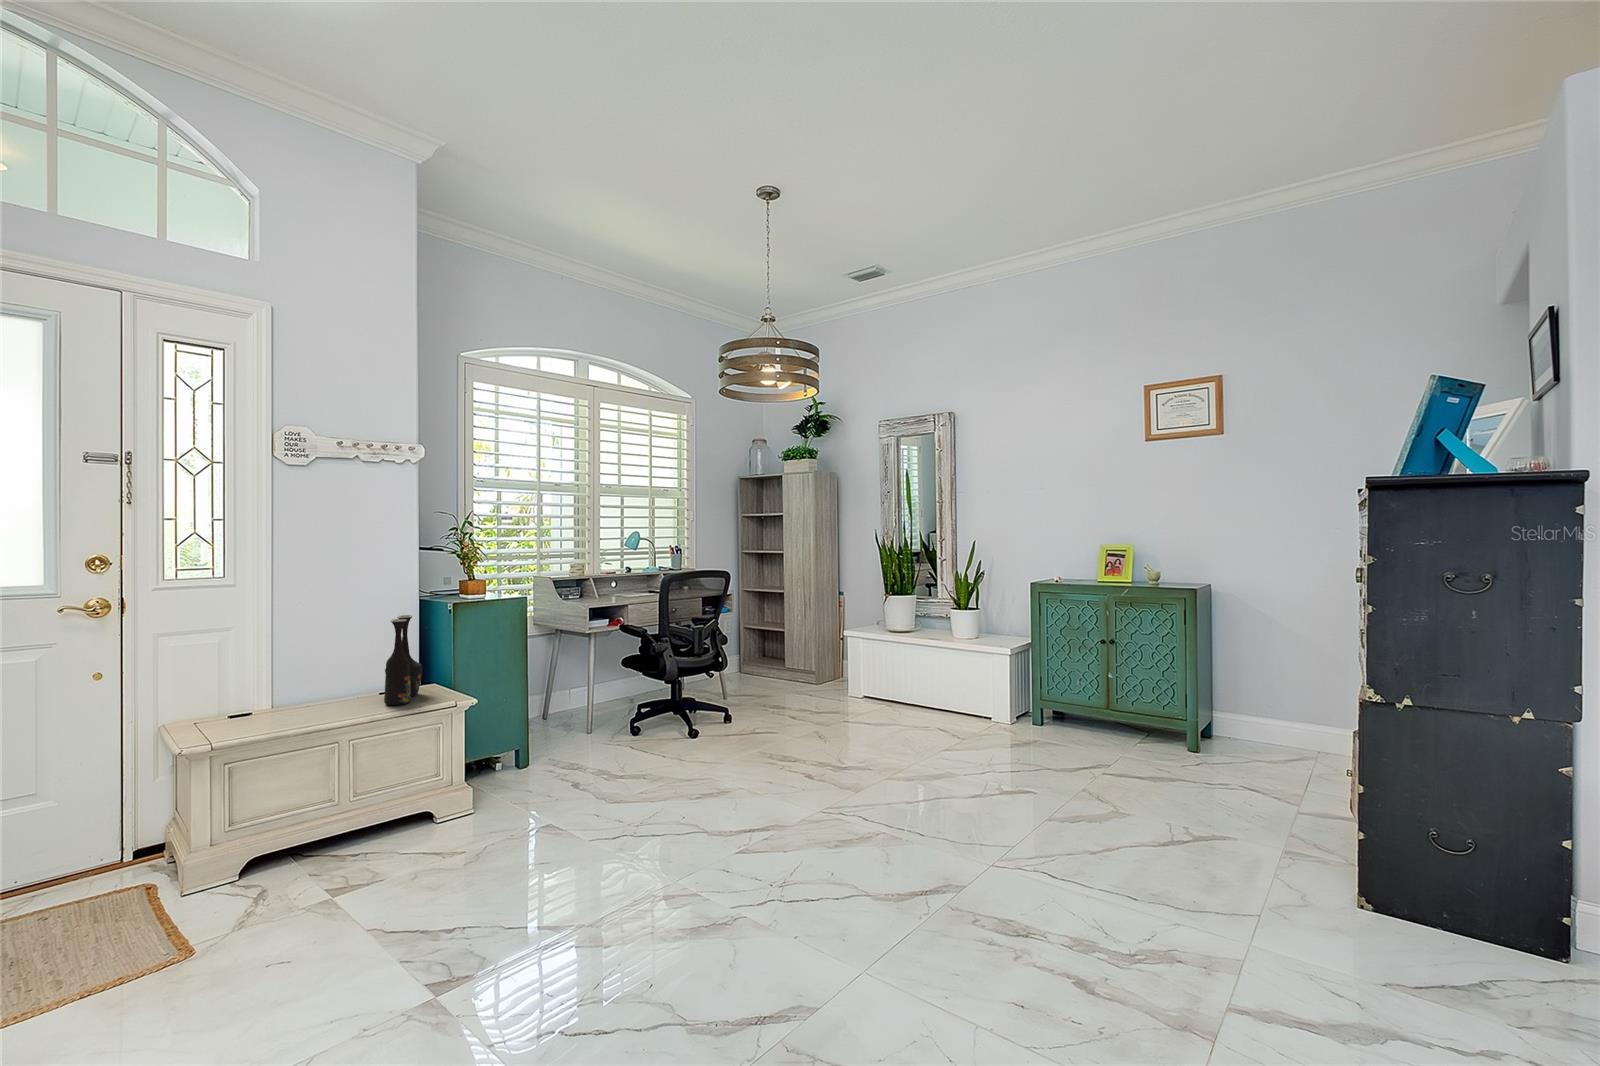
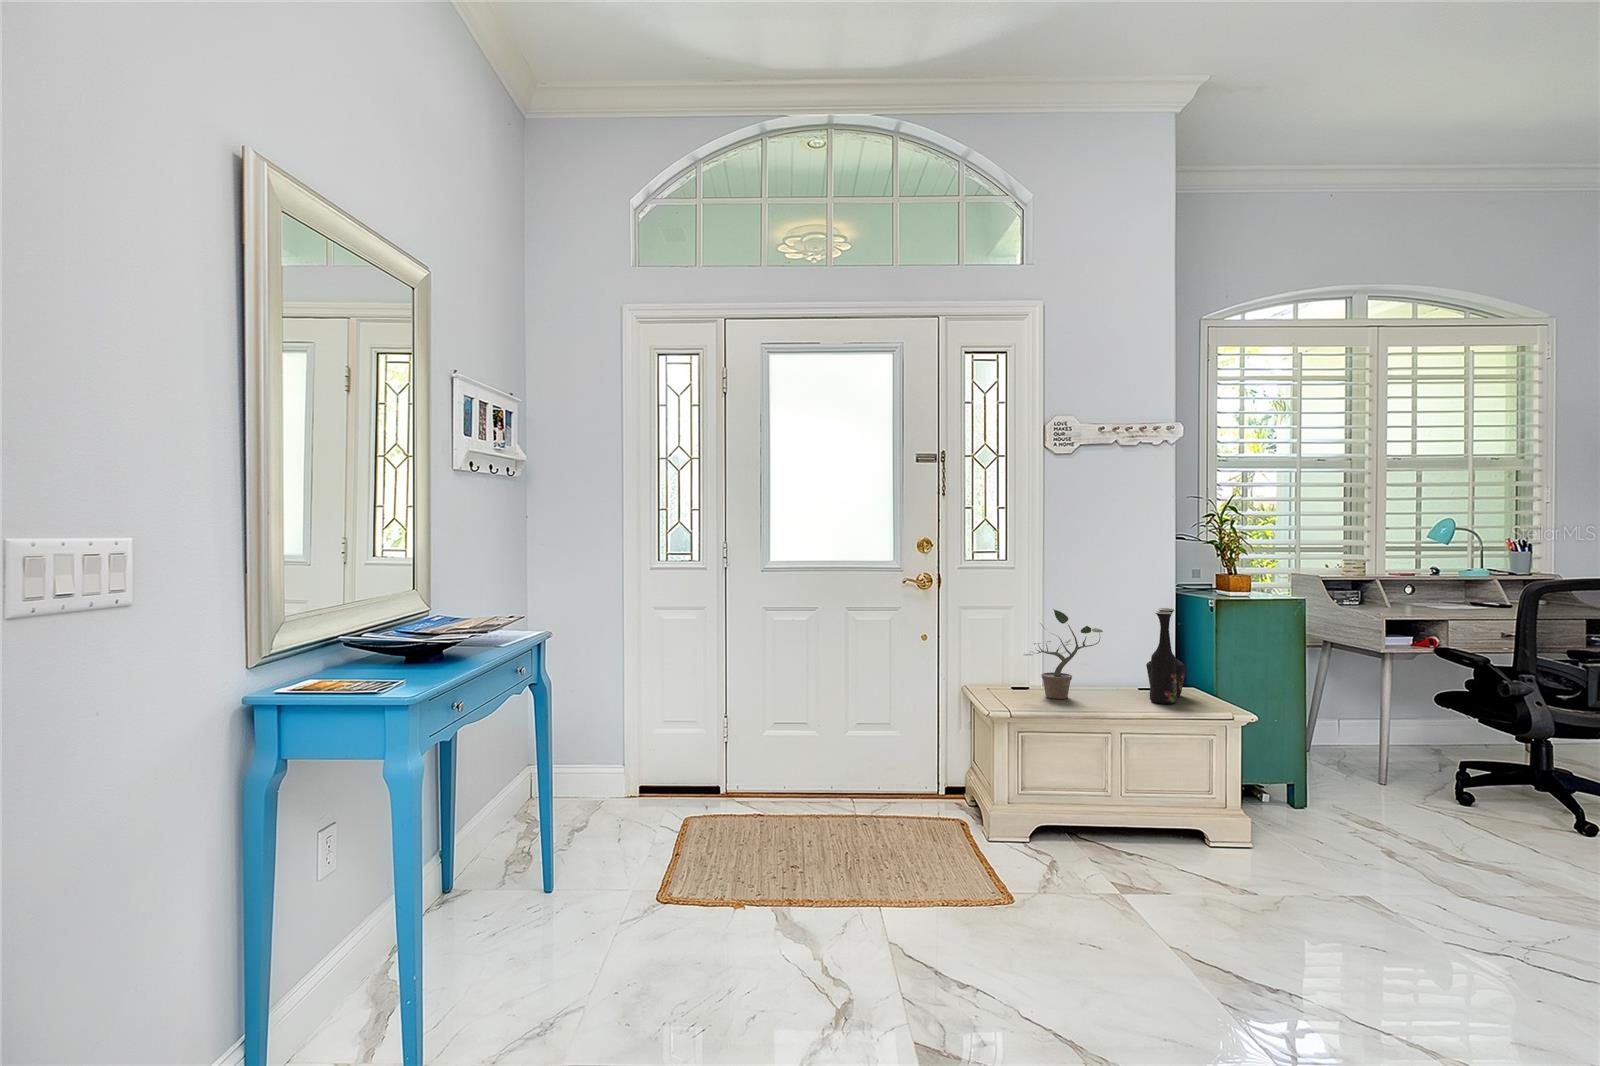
potted plant: none [236,624,337,719] -> present [1023,609,1103,699]

